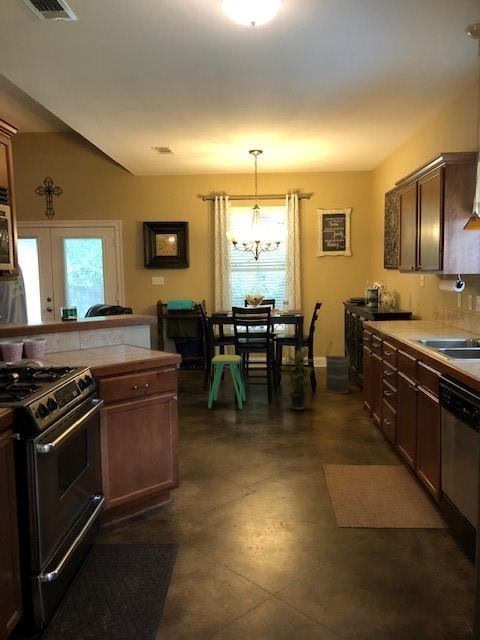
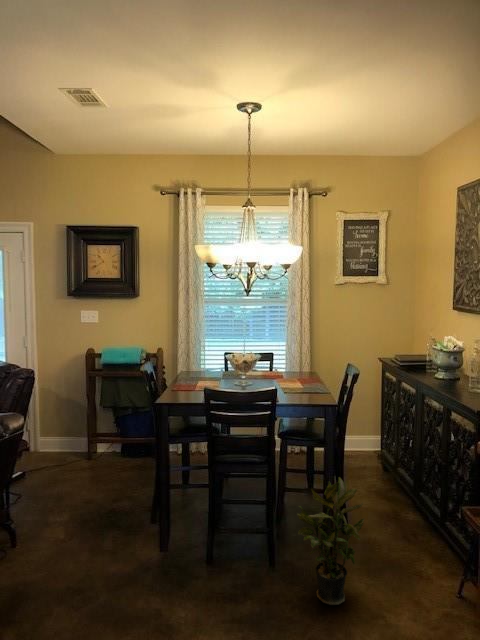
basket: present [326,342,350,393] -> none [364,440,408,534]
stool: present [208,355,246,409] -> none [154,482,227,603]

